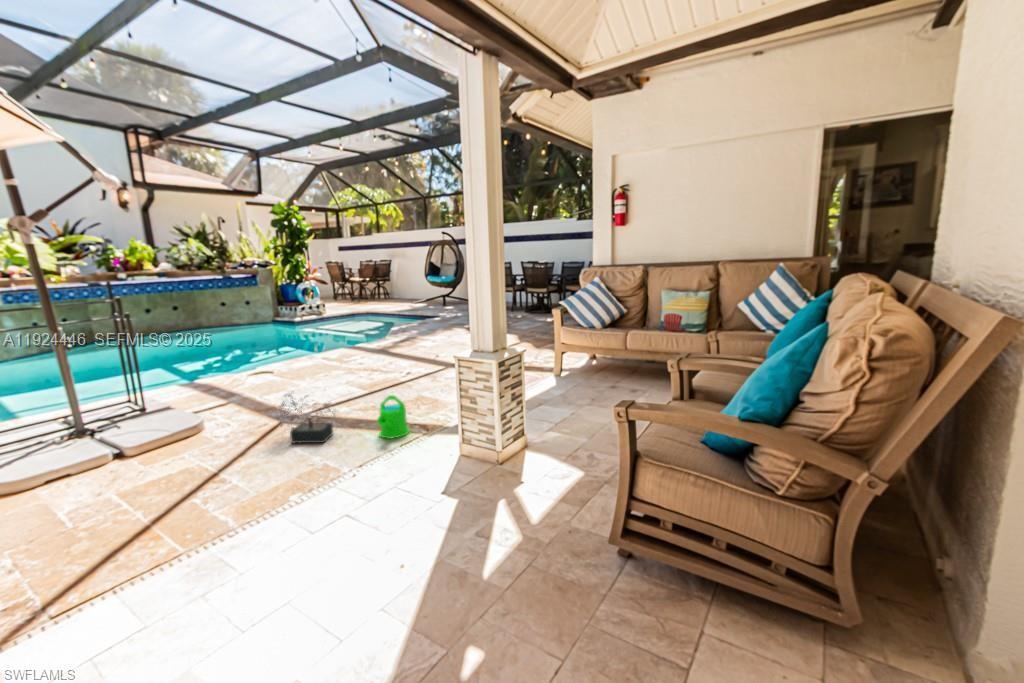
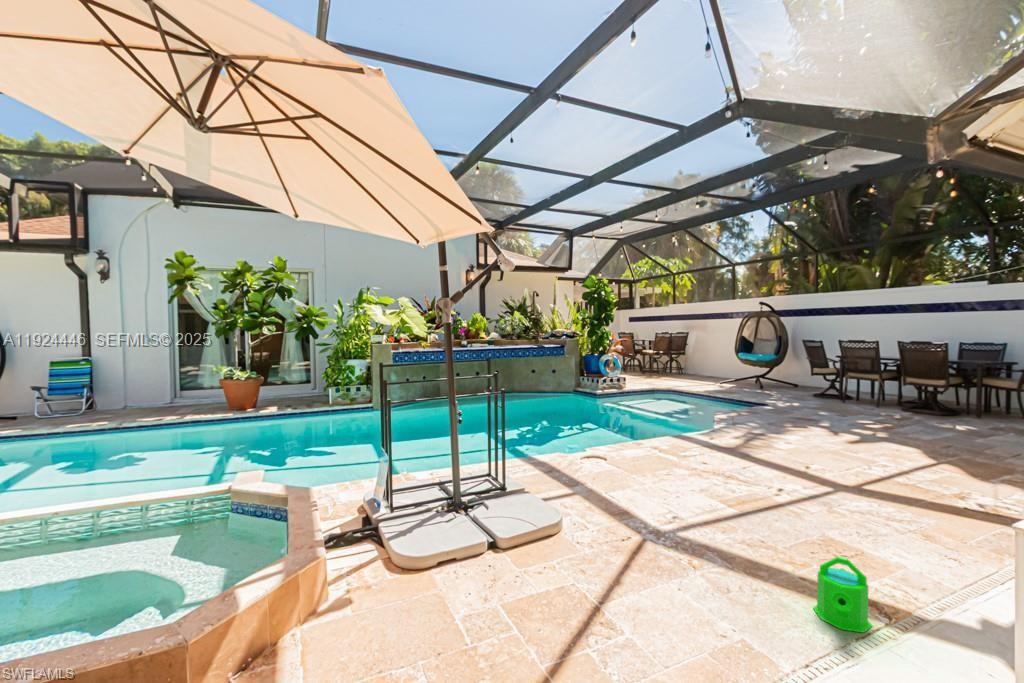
decorative plant: present [278,394,335,443] -> none [668,514,751,602]

